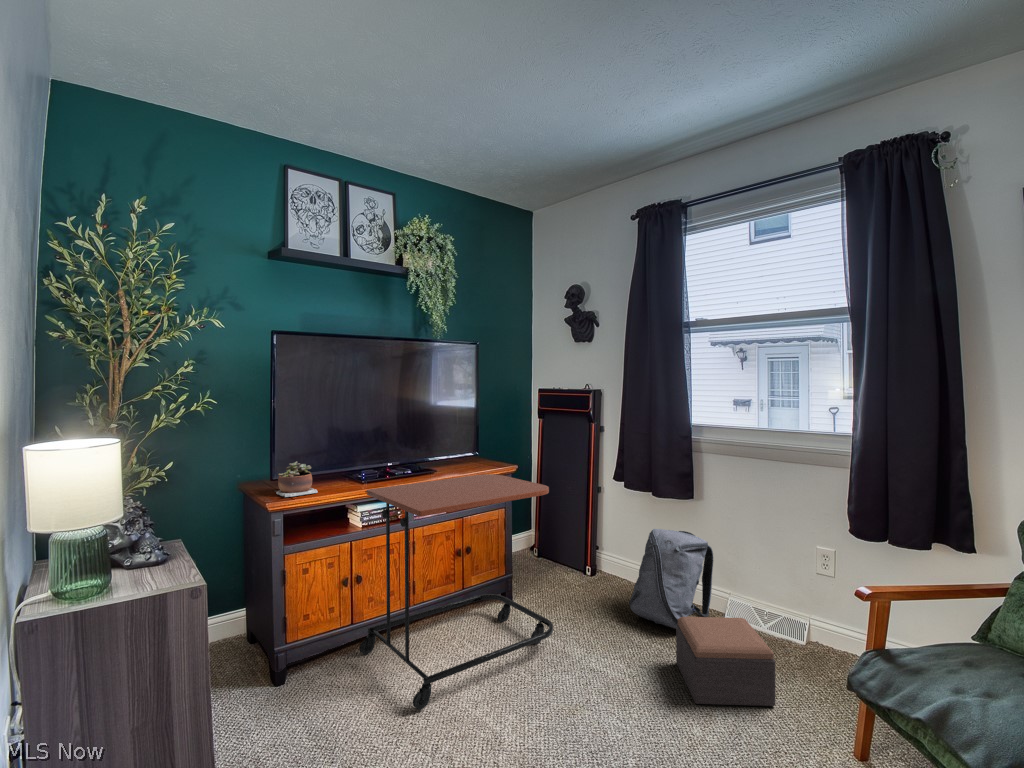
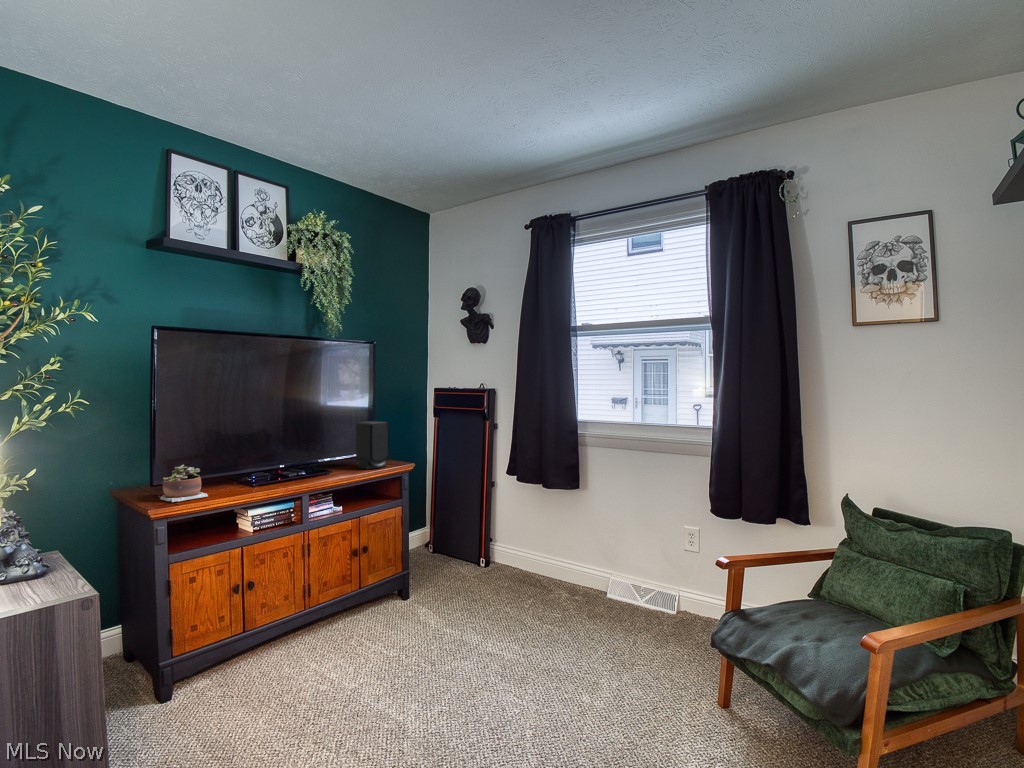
speaker: none [459,422,491,470] -> present [356,421,389,469]
side table: present [359,474,553,710] -> none [254,473,452,705]
backpack: present [629,529,713,629] -> none [523,520,598,610]
footstool: present [676,617,776,706] -> none [566,594,650,672]

